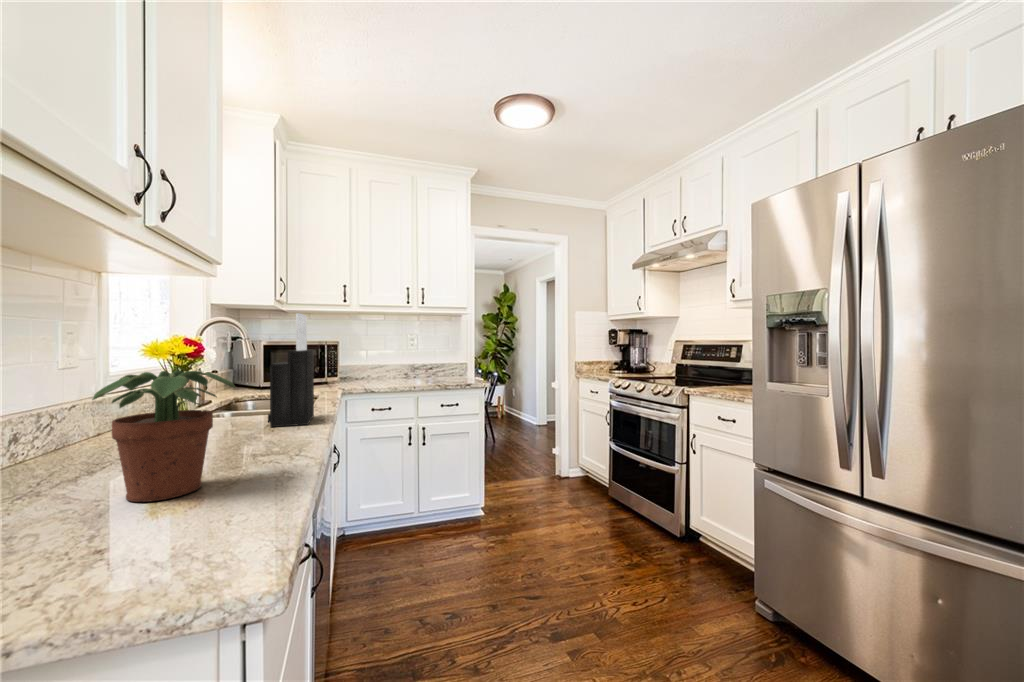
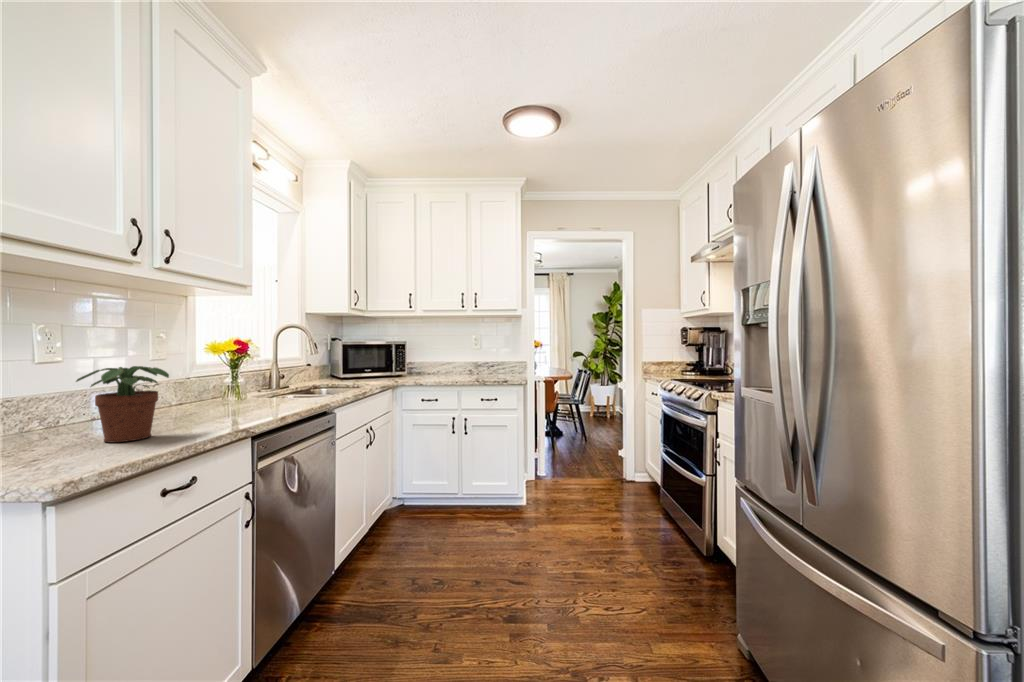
knife block: present [268,313,314,427] -> none [273,324,318,407]

